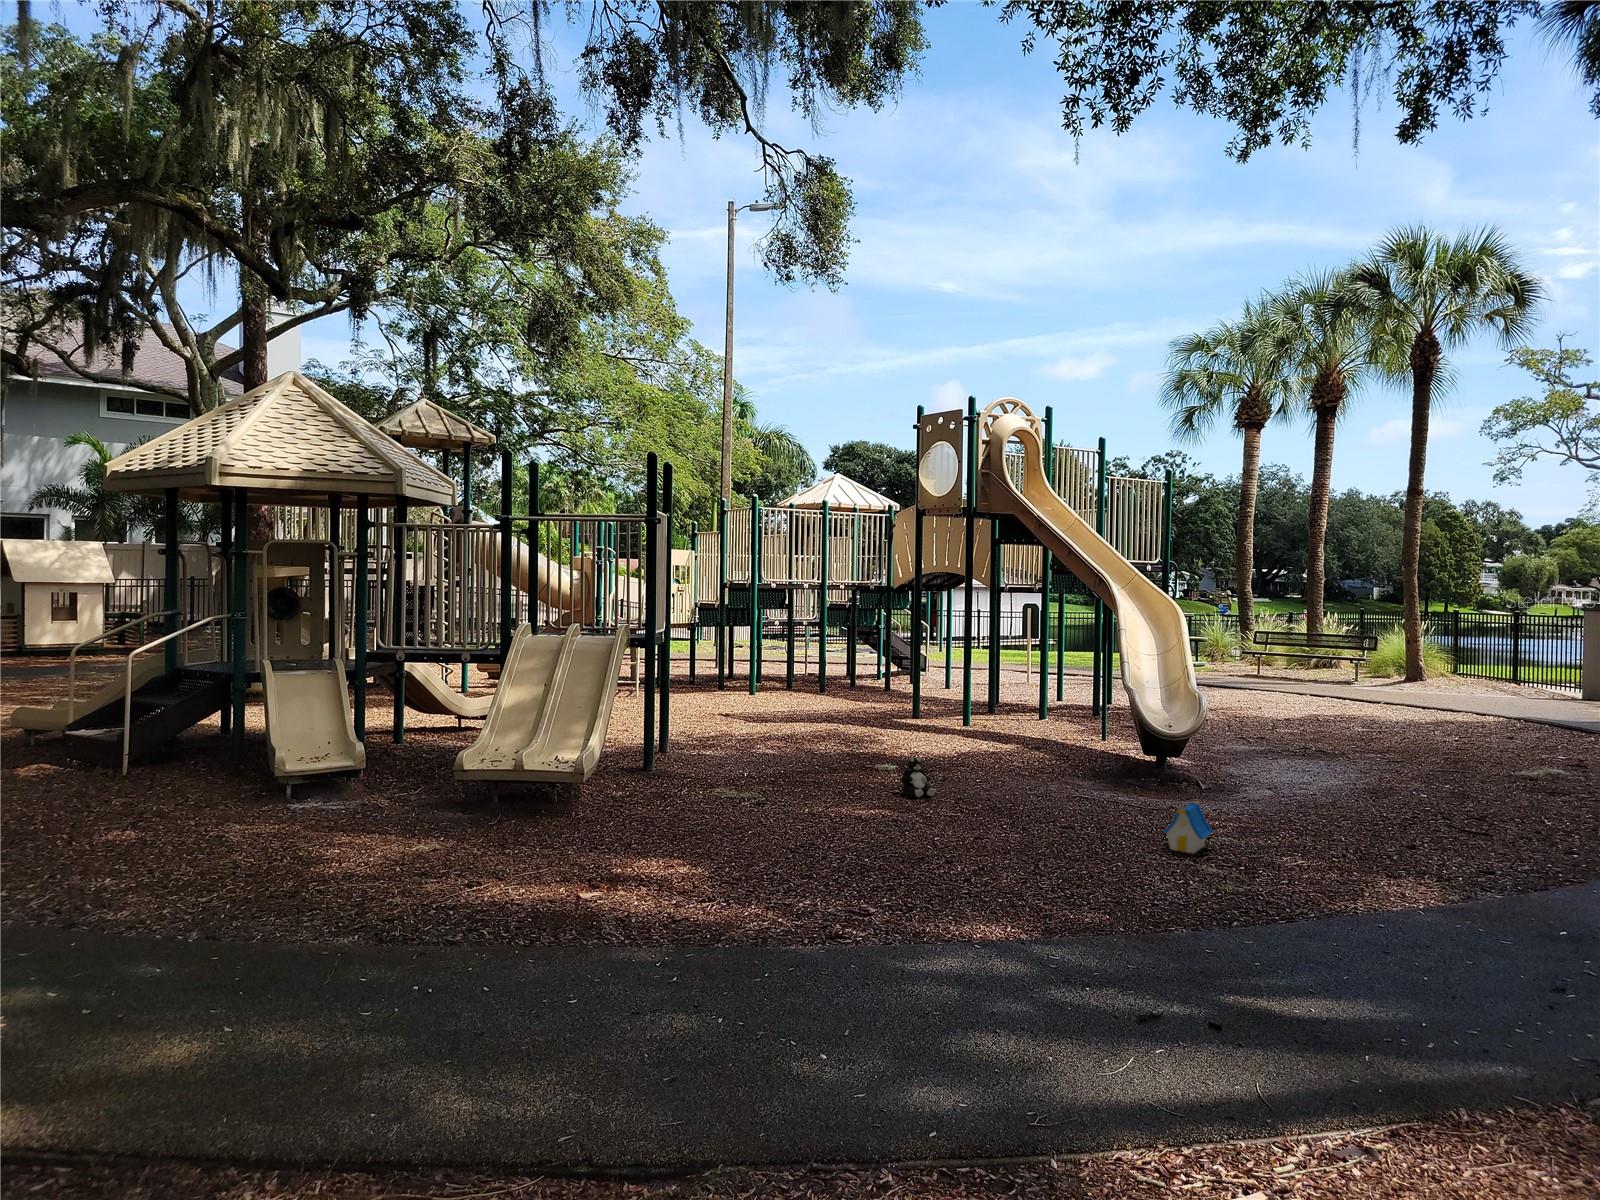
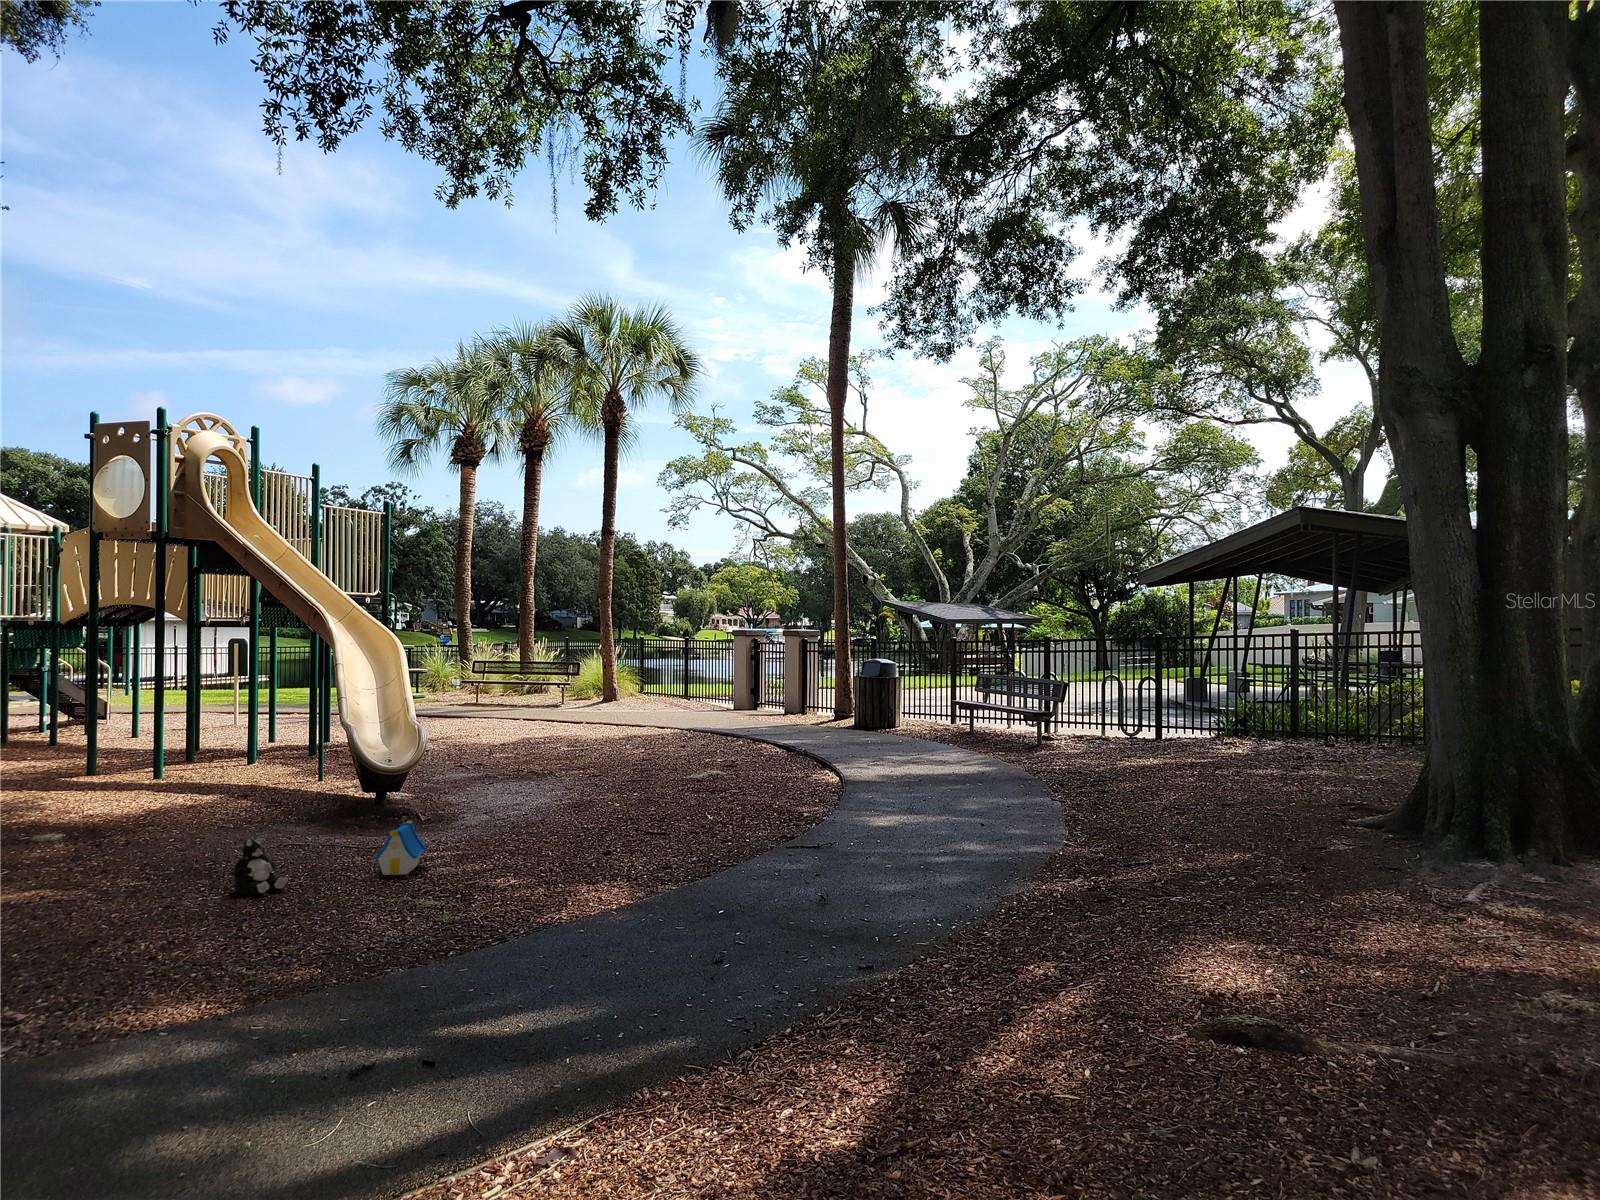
plush toy: present [902,757,936,797] -> present [233,838,288,894]

